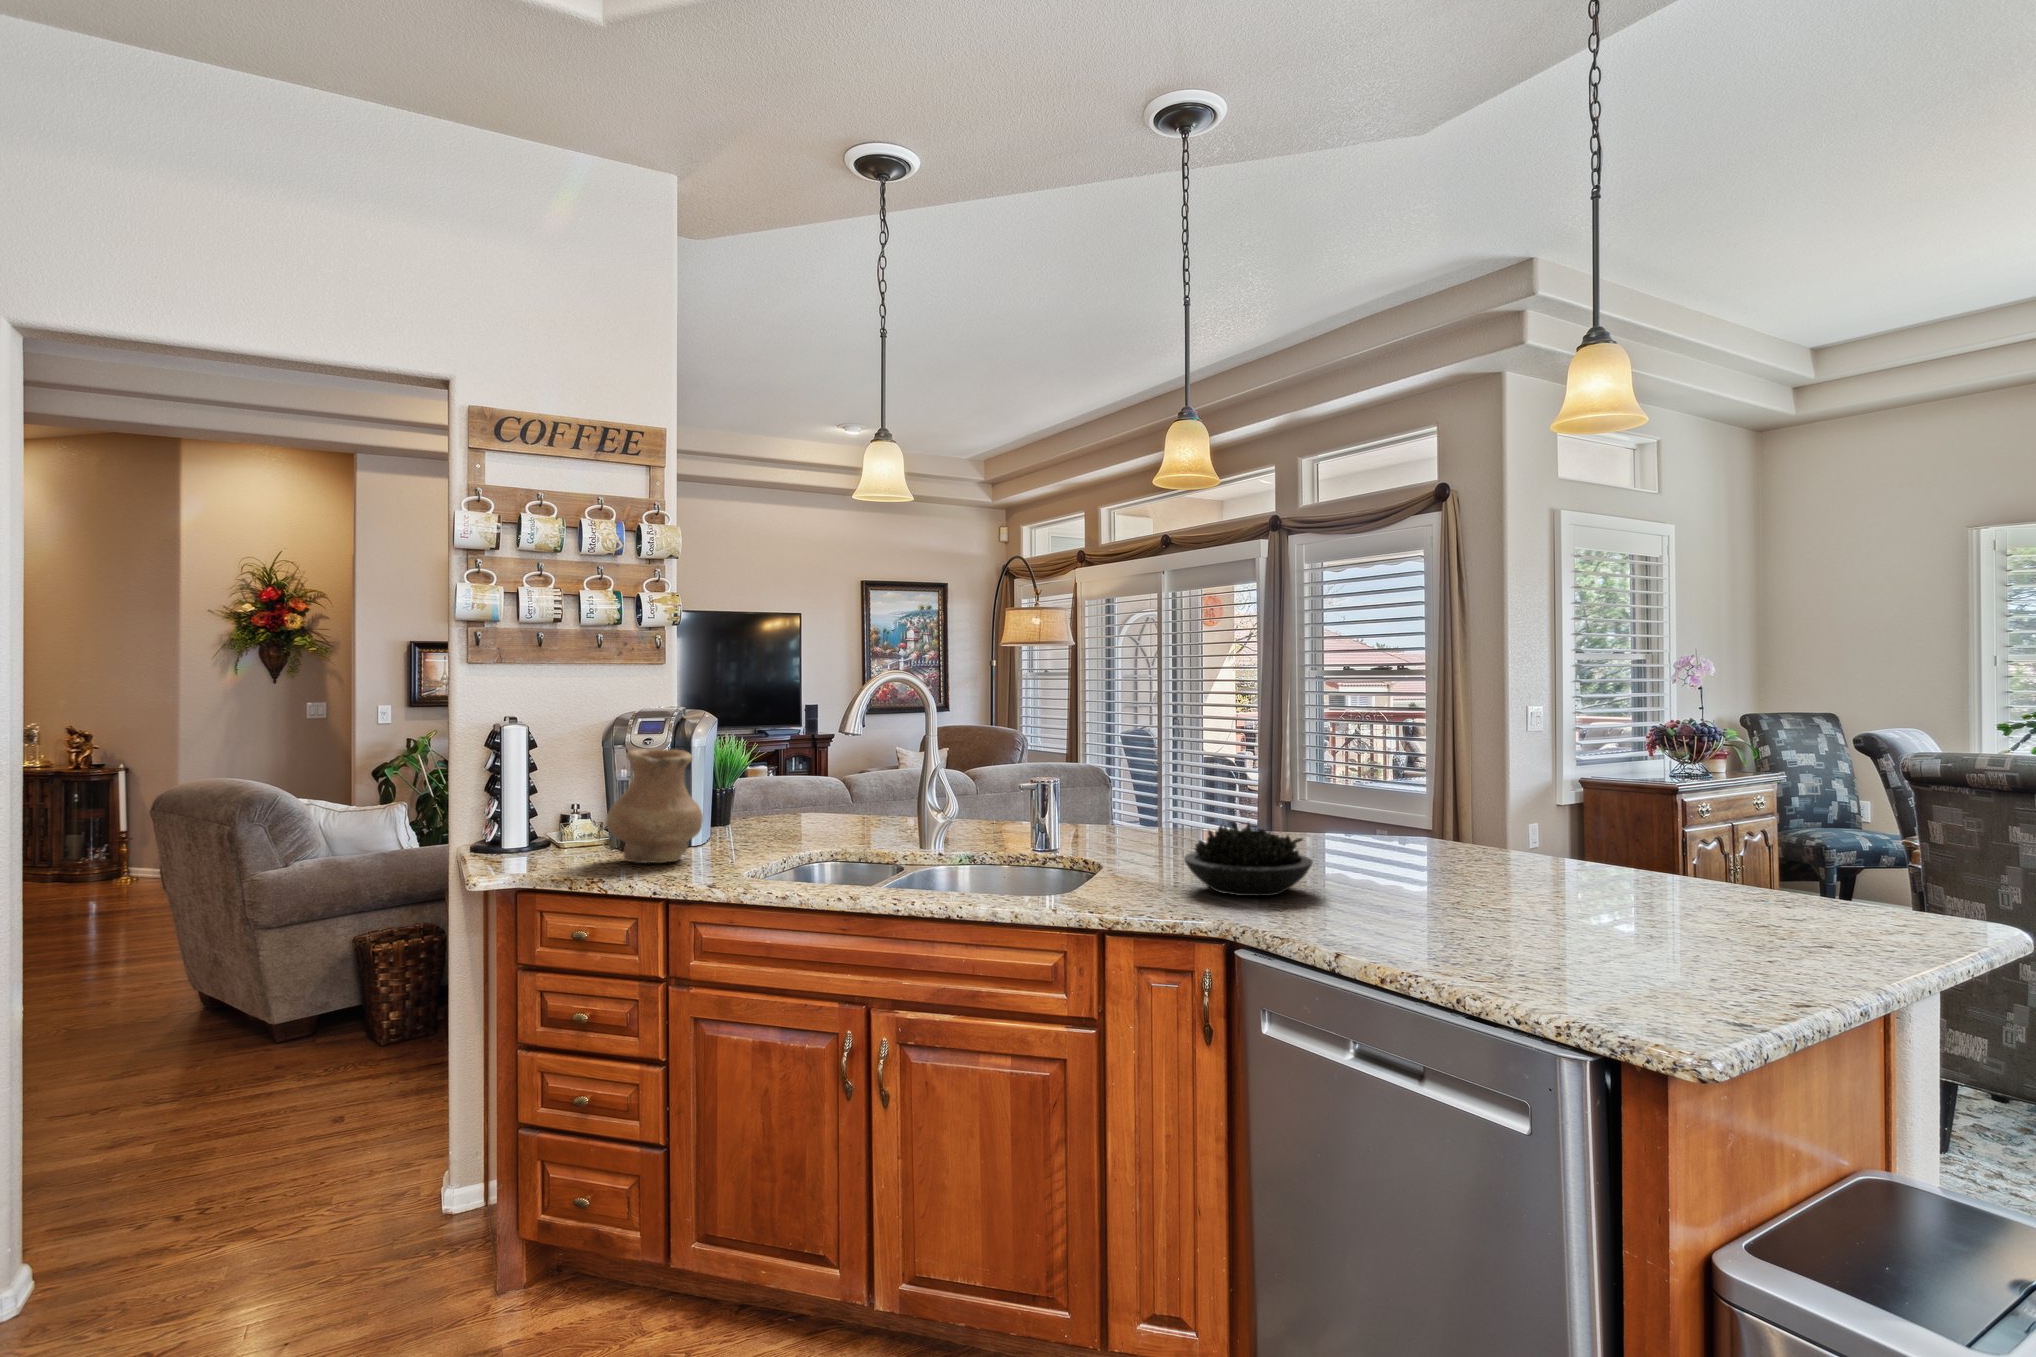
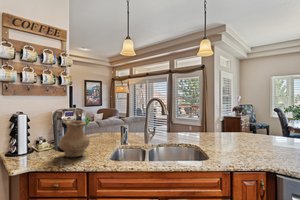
succulent plant: present [1184,823,1313,896] -> none [236,136,276,157]

